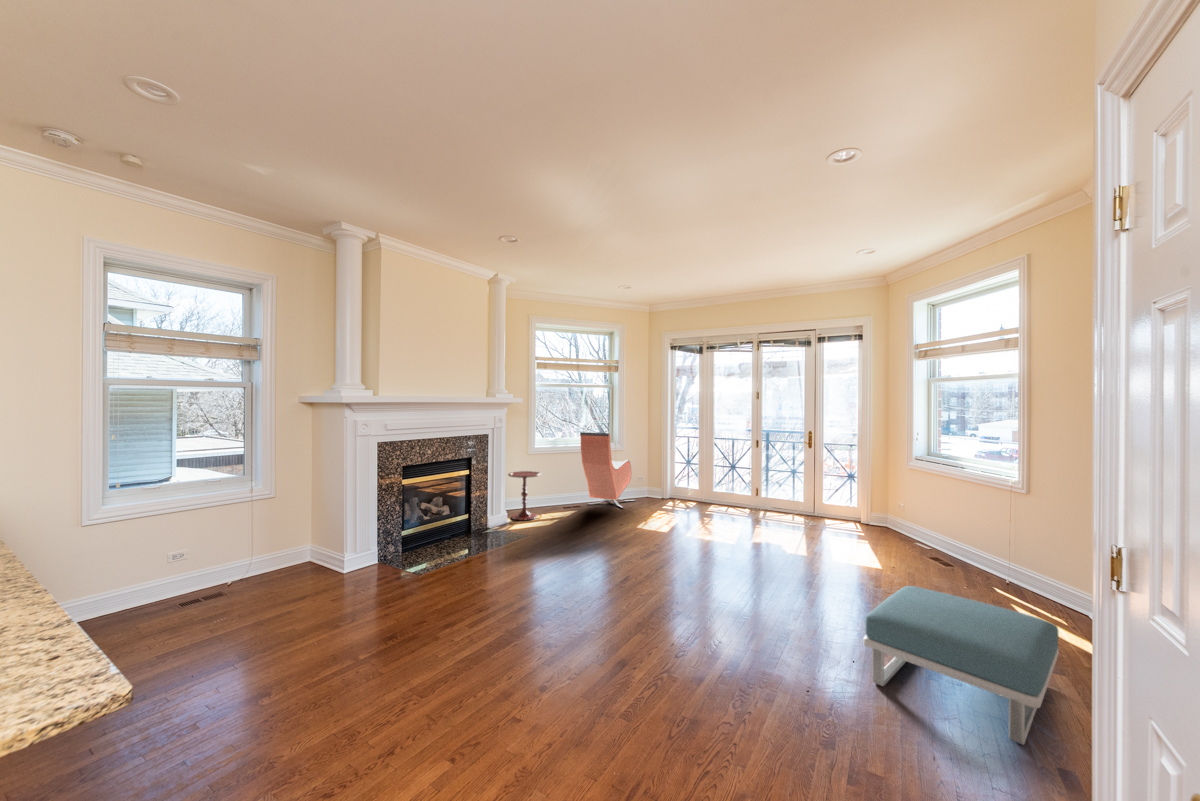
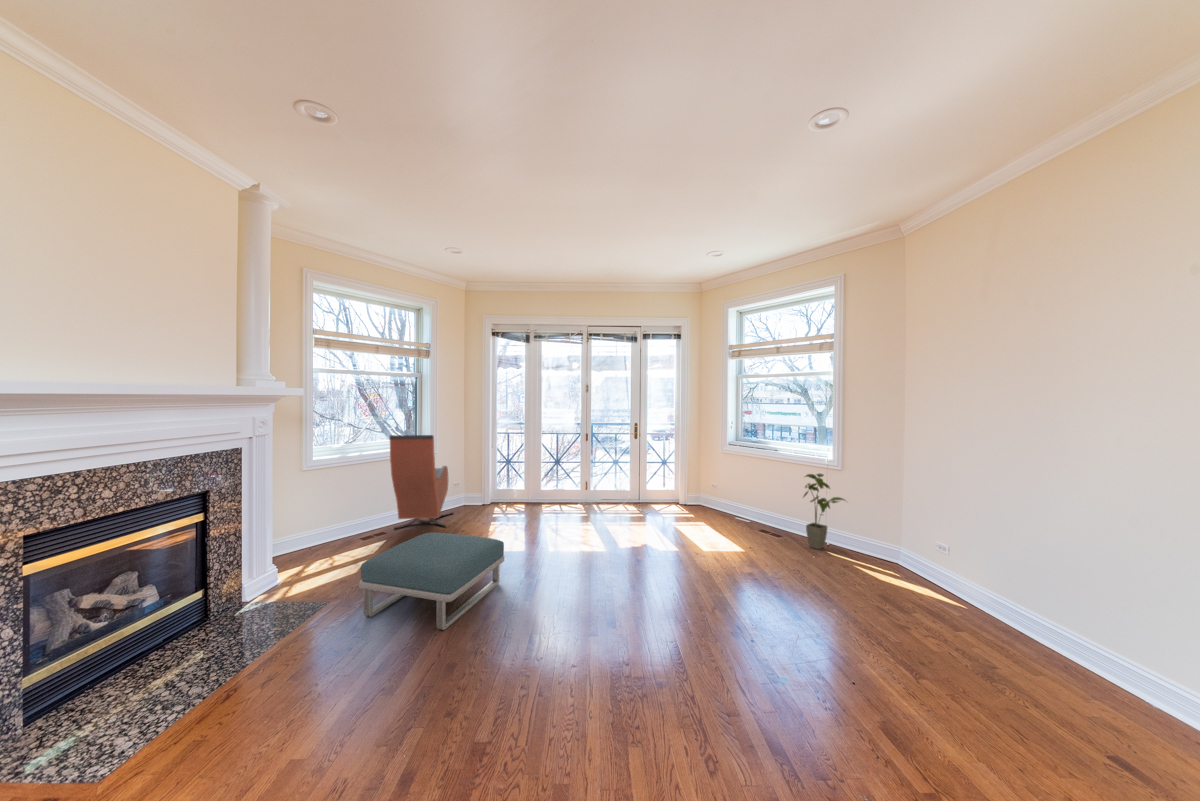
side table: present [508,471,541,521] -> none [274,497,333,576]
house plant: none [967,493,1028,584] -> present [803,474,845,549]
footstool: present [863,586,1059,745] -> present [359,532,504,630]

